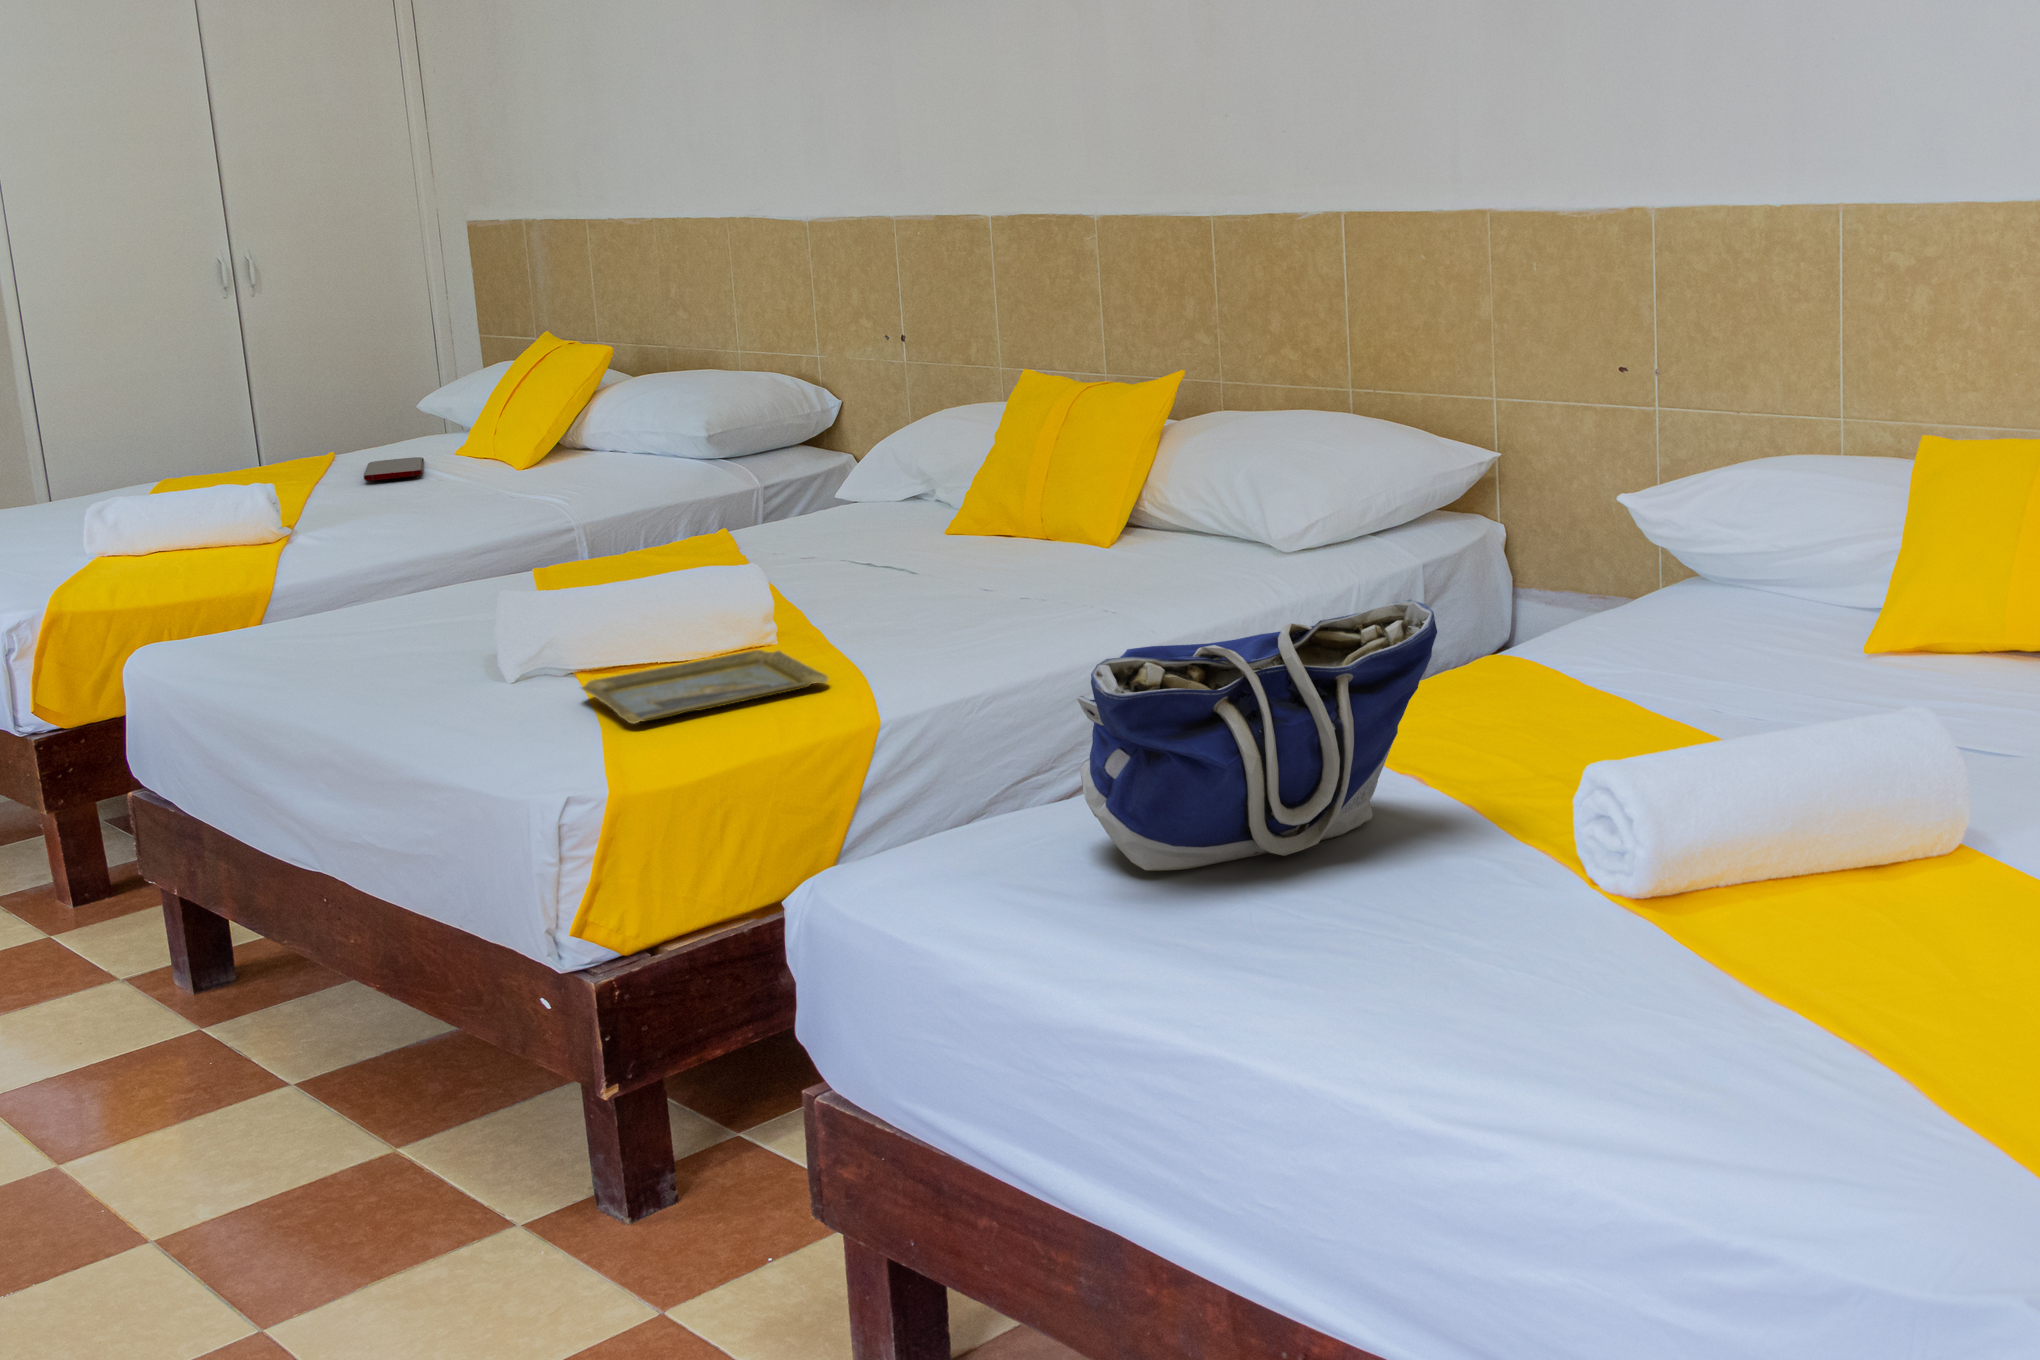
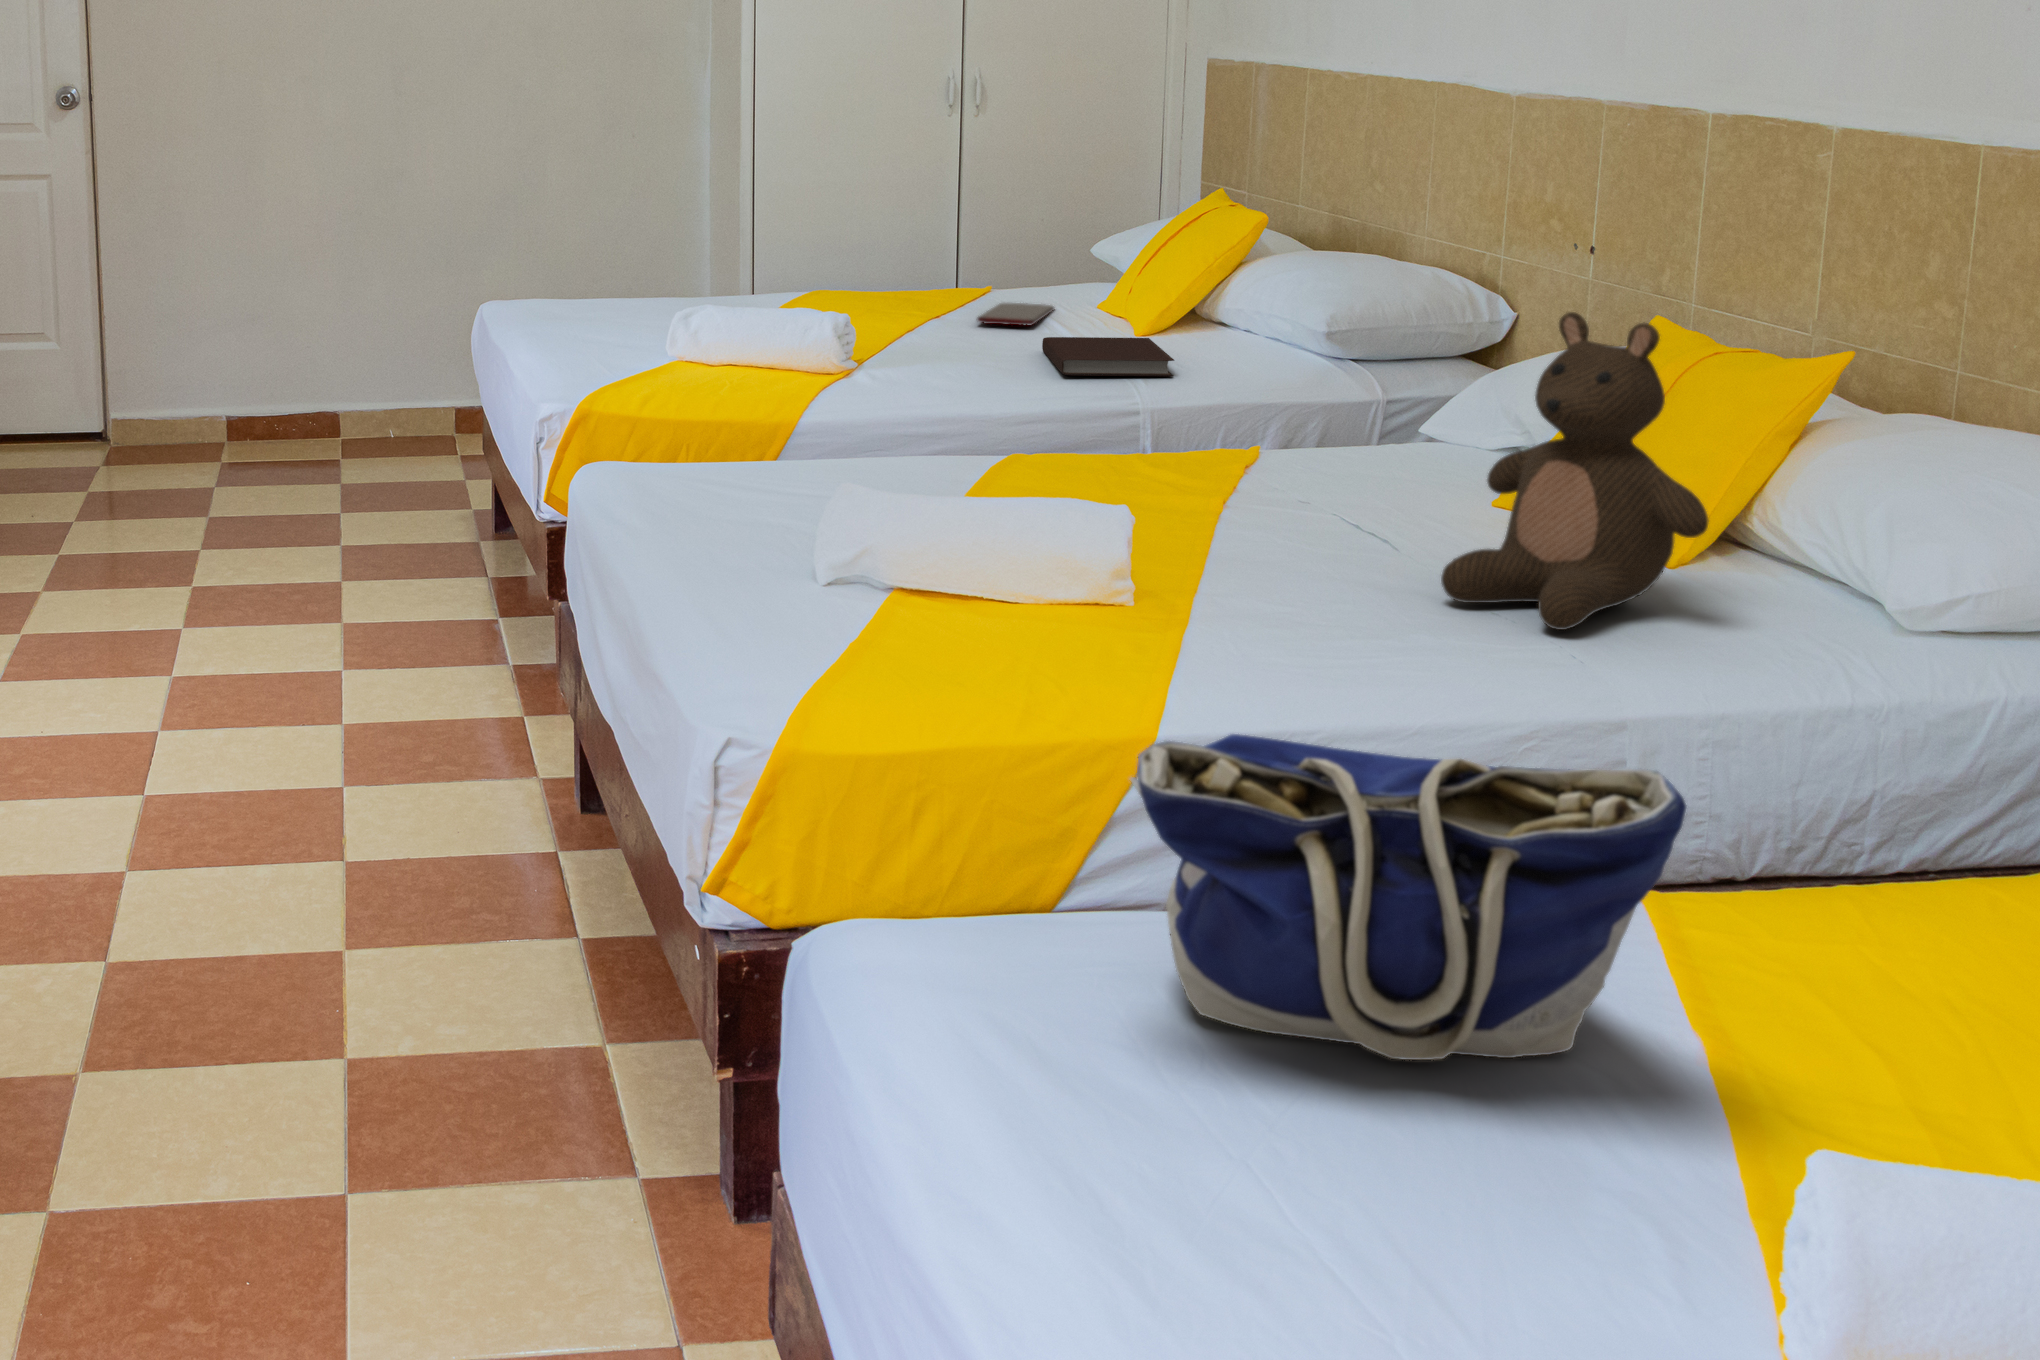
stuffed bear: none [976,356,1153,598] -> present [1441,312,1709,630]
notebook: none [449,467,589,507] -> present [1042,337,1174,376]
tray: present [581,650,828,723] -> none [896,595,1153,663]

